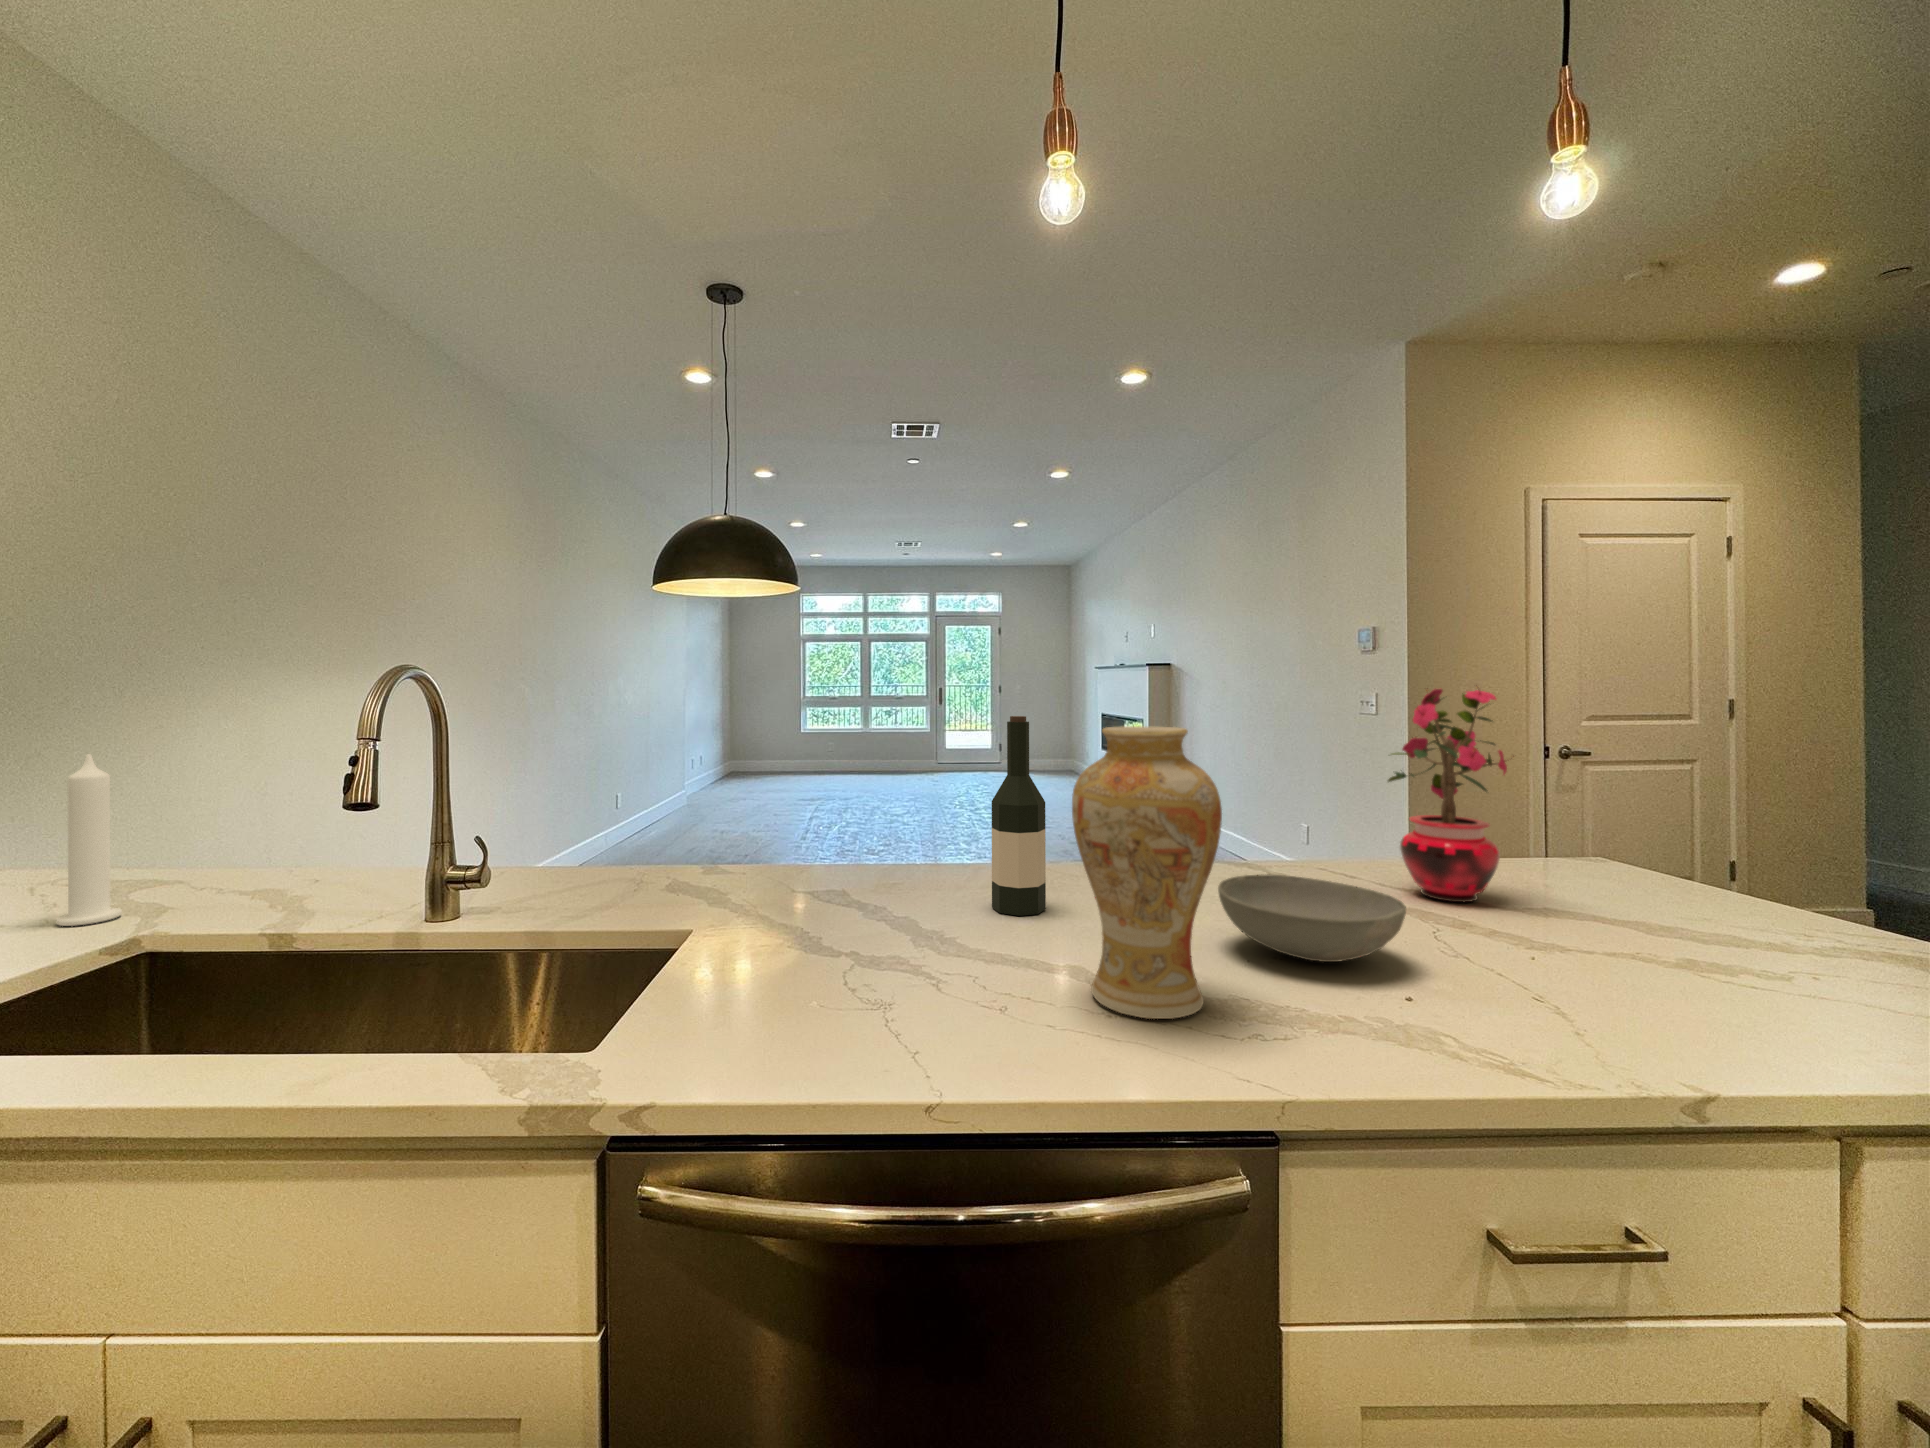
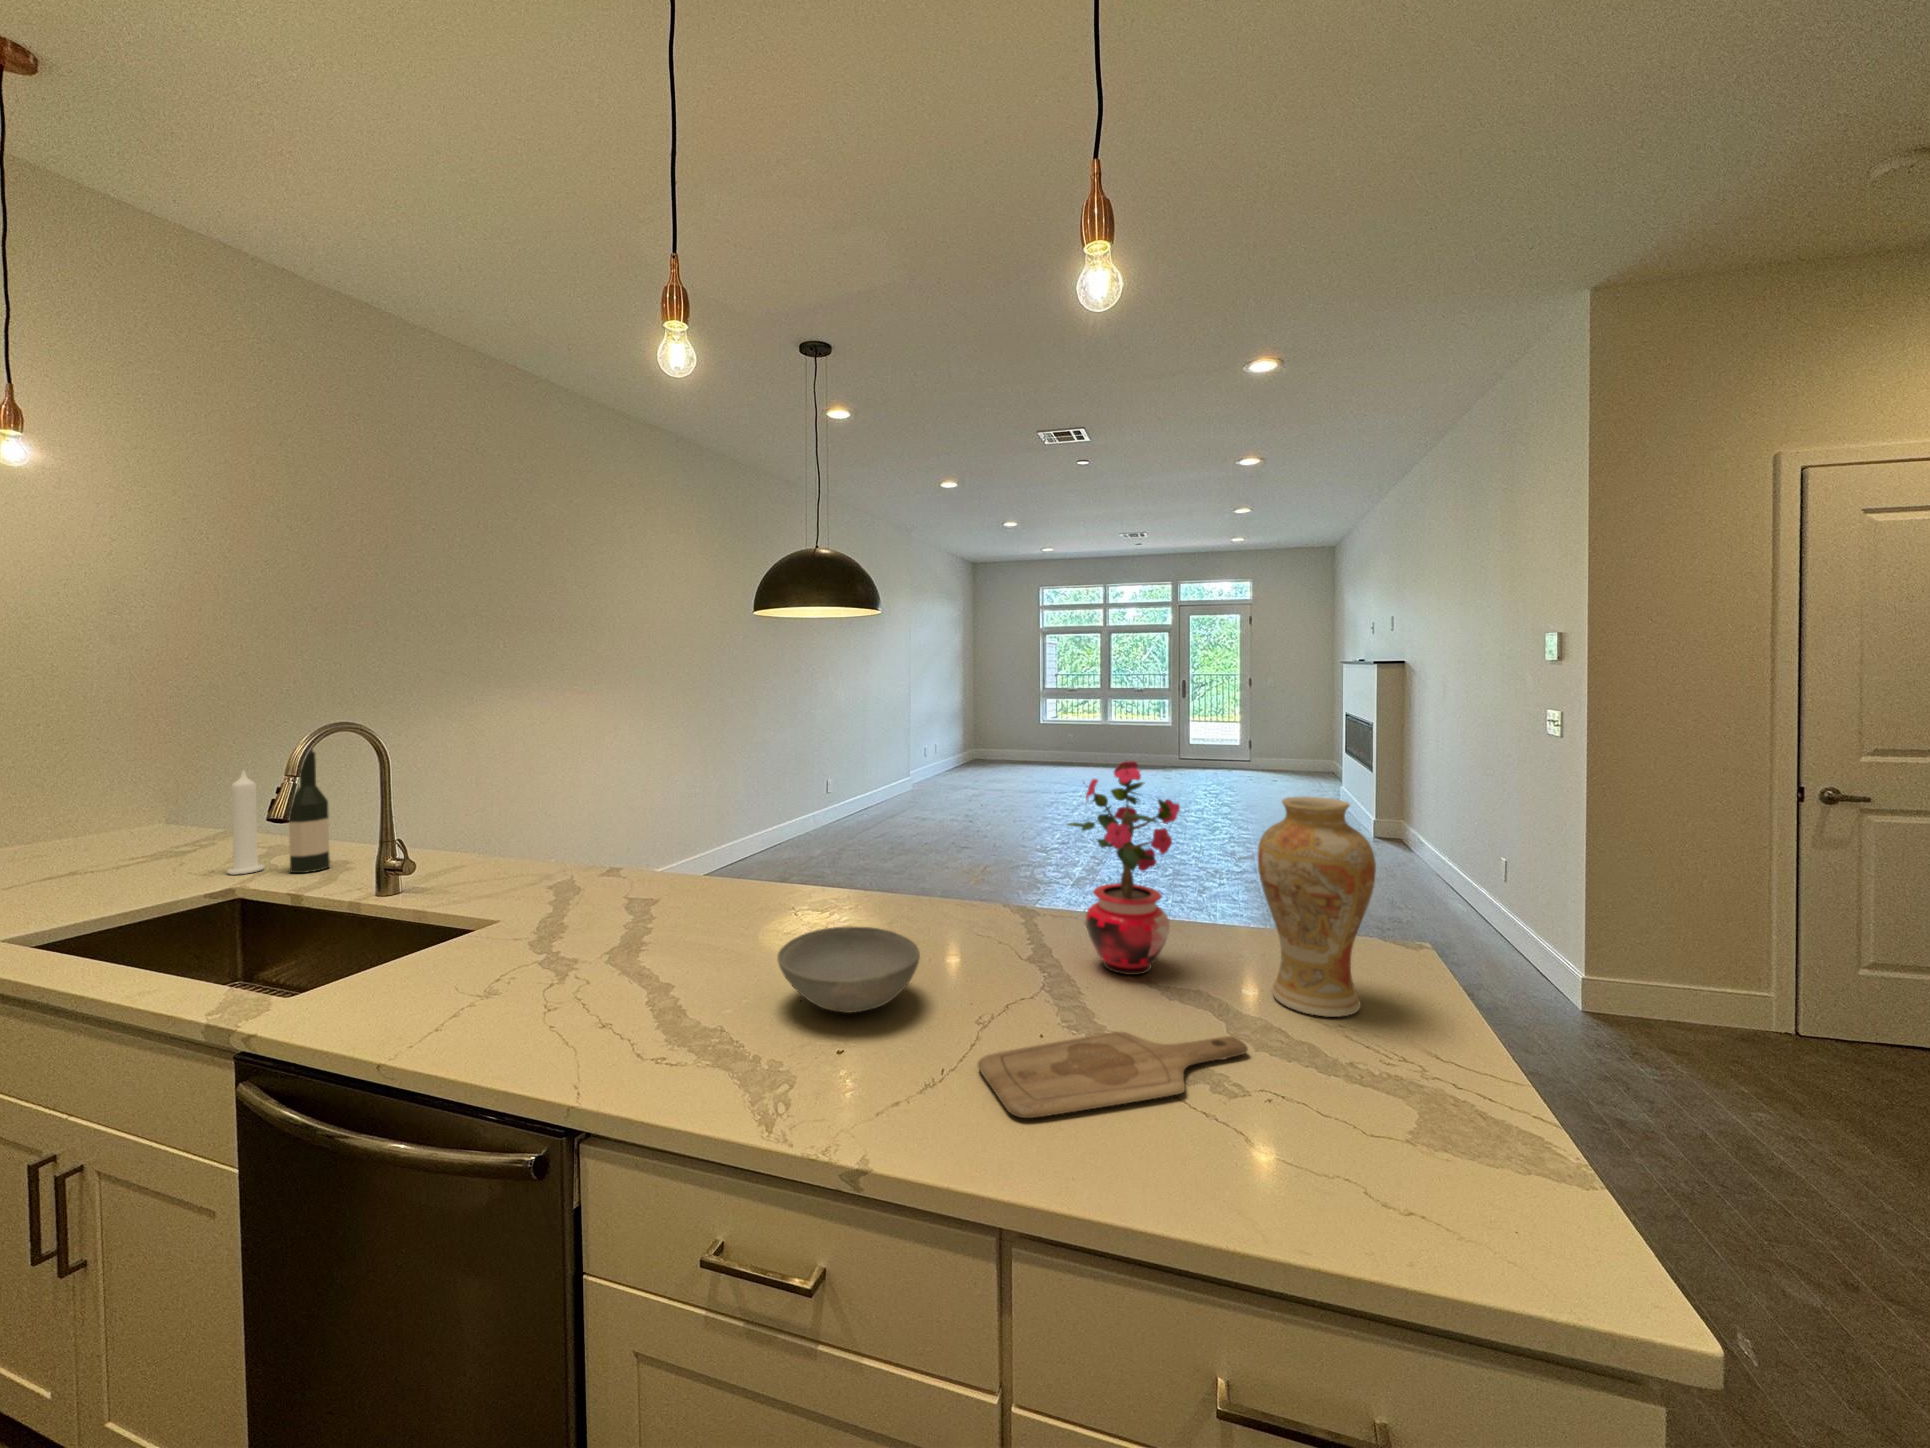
wine bottle: present [992,716,1046,916] -> present [289,749,330,873]
vase: present [1072,726,1222,1019] -> present [1258,796,1376,1017]
cutting board: none [1559,931,1763,1019] -> present [978,1032,1248,1118]

